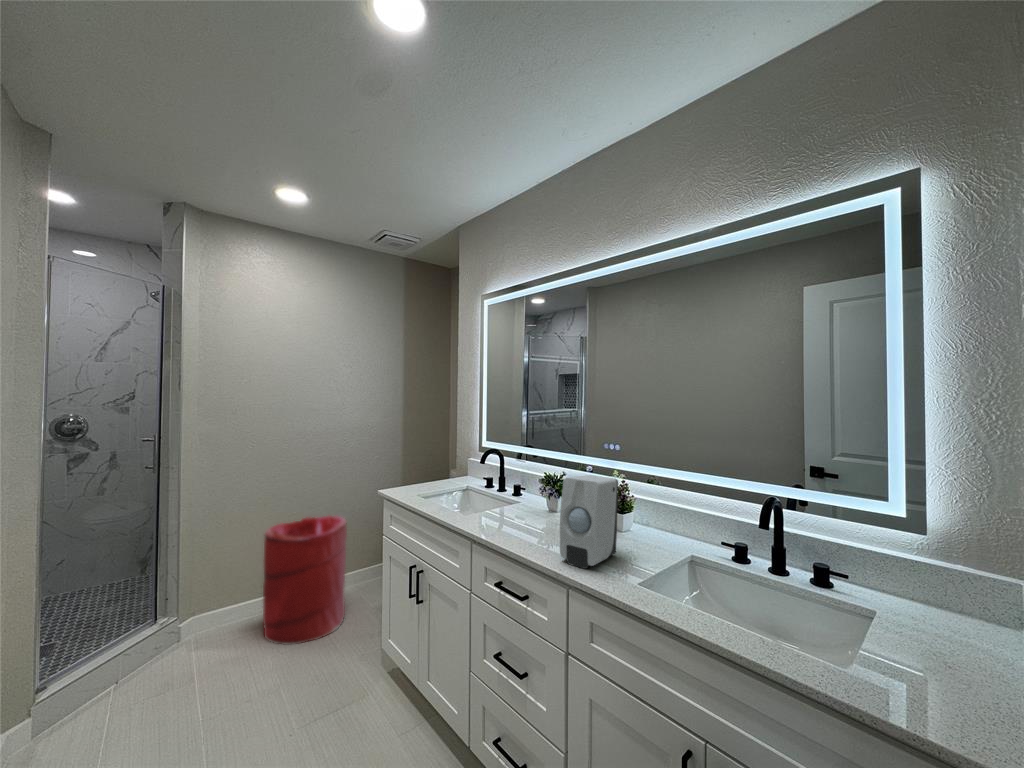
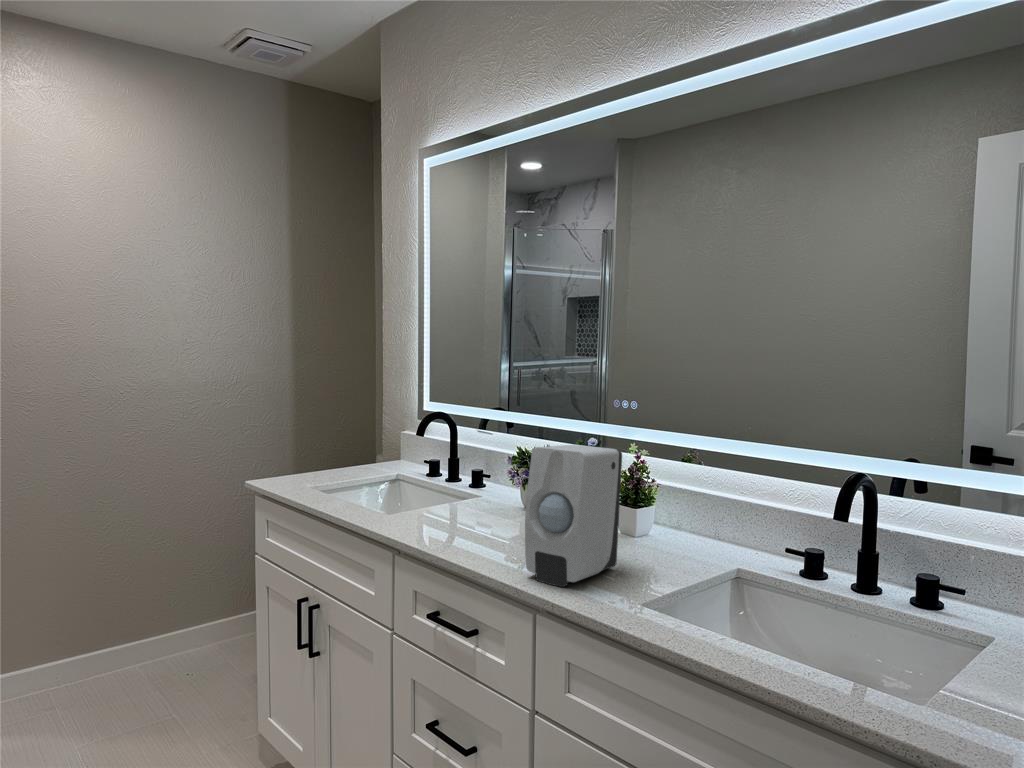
laundry hamper: present [263,516,347,644] -> none [59,526,201,728]

